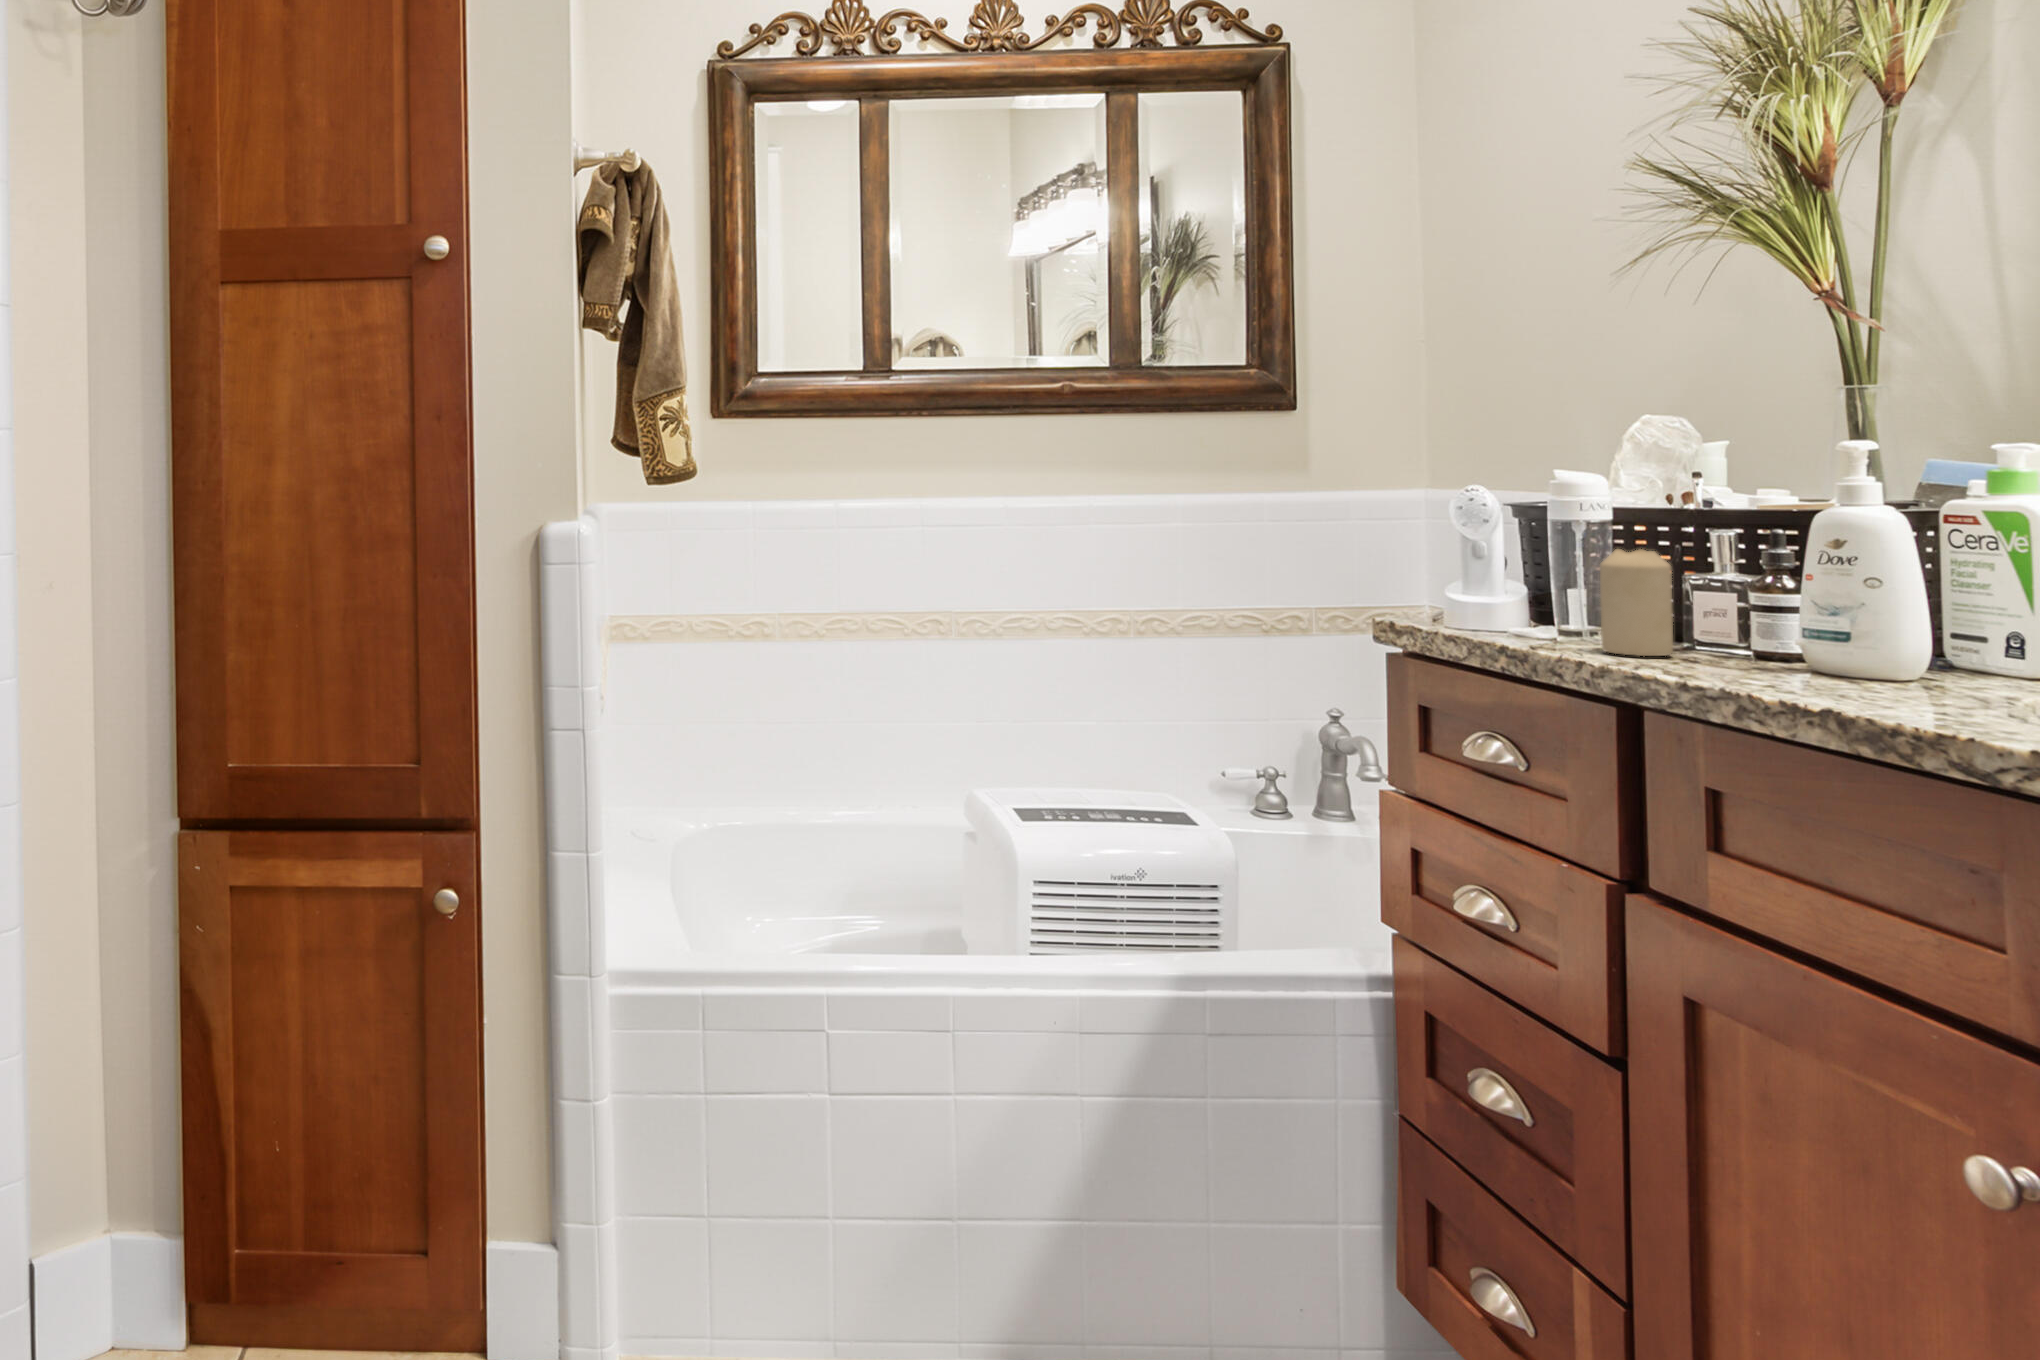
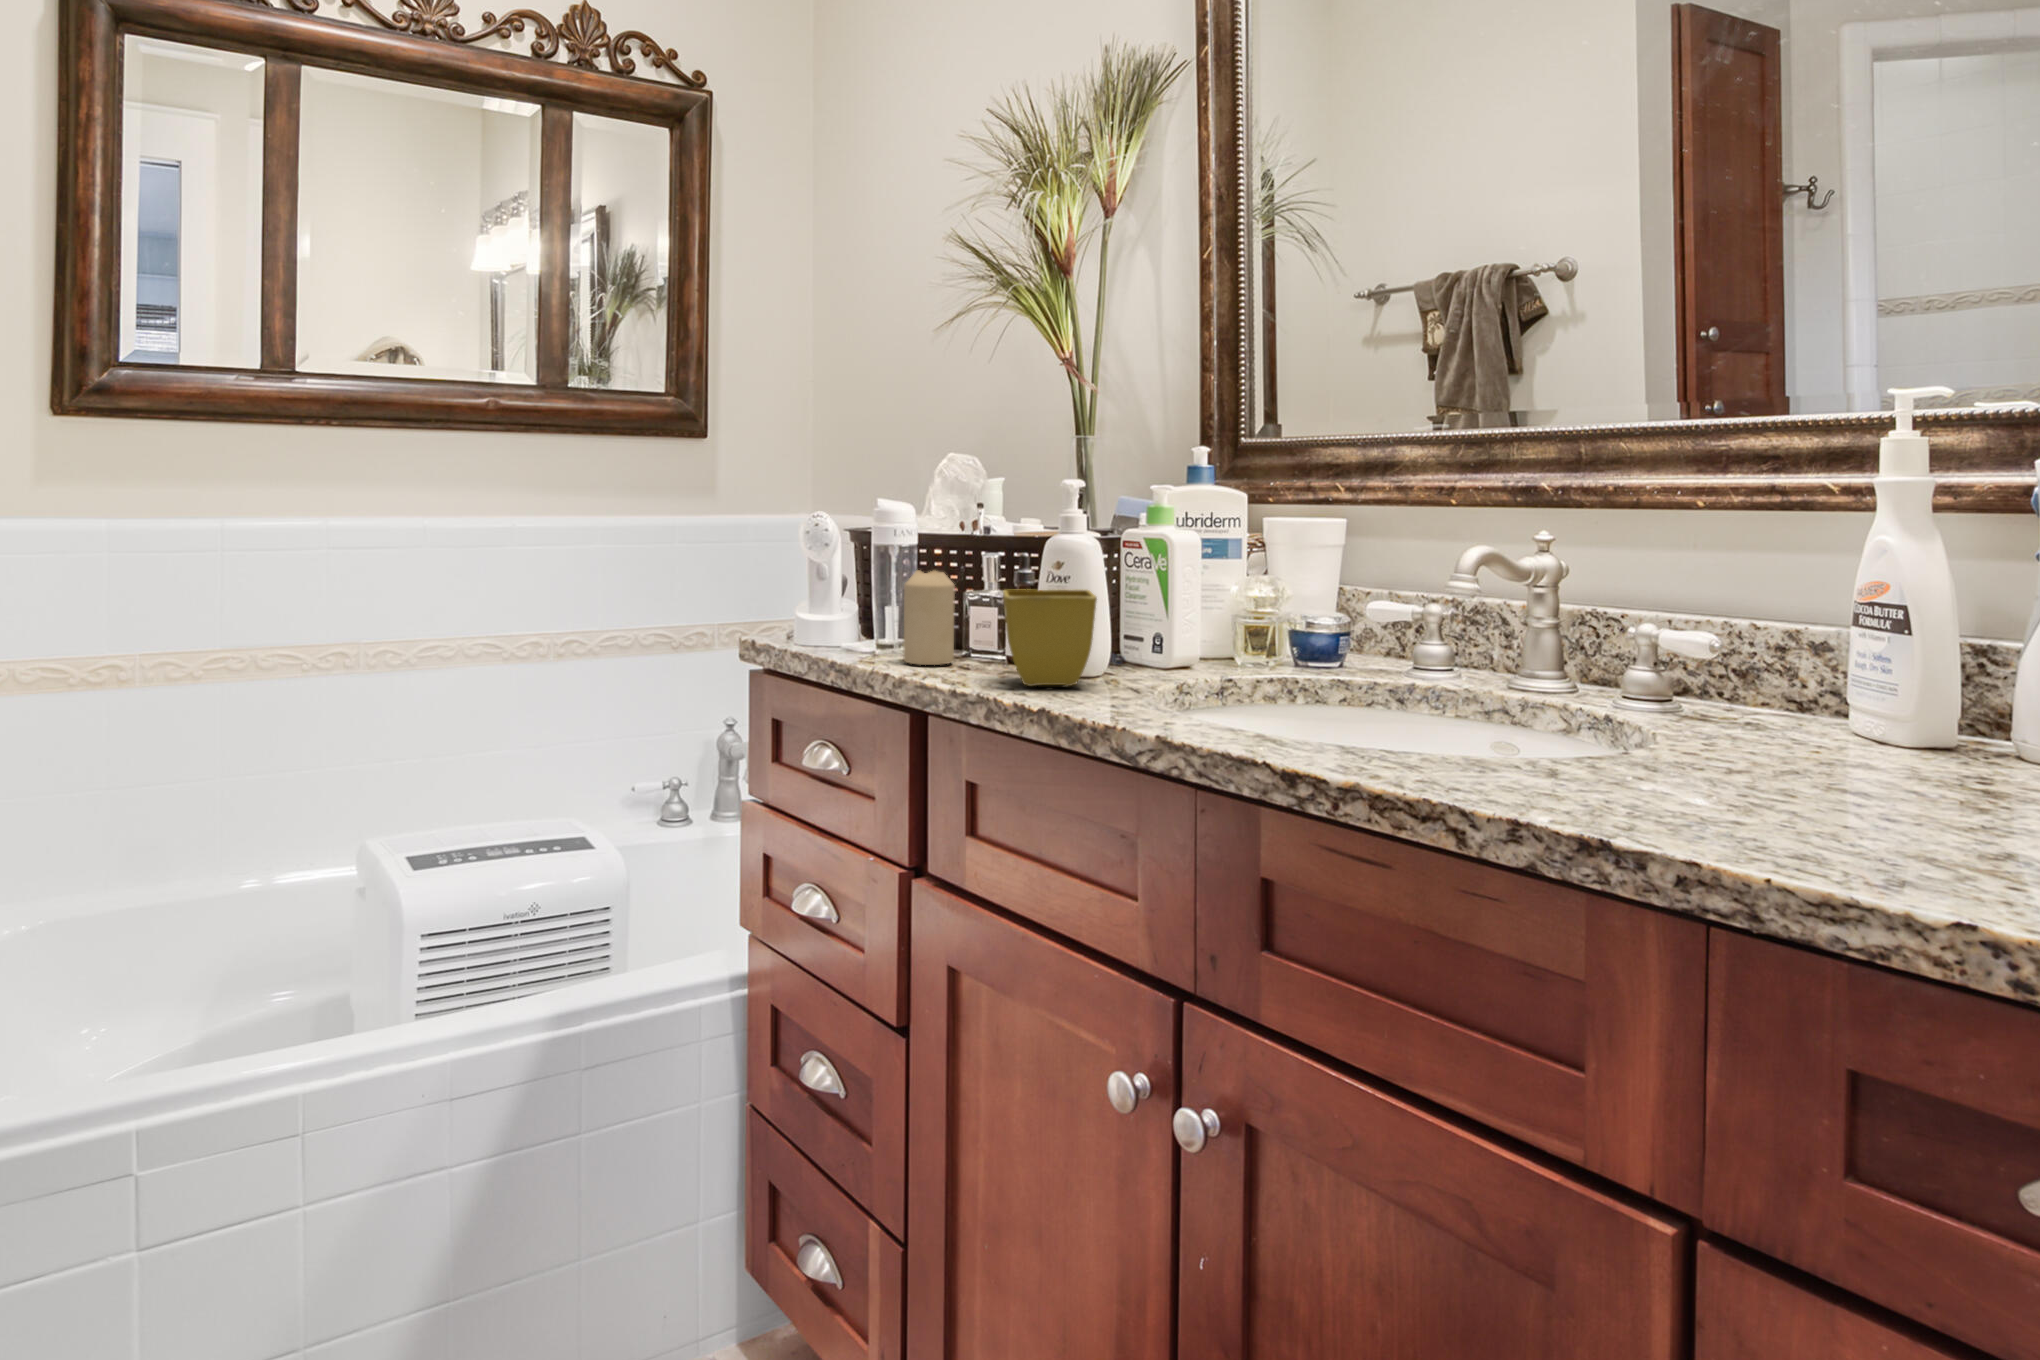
flower pot: none [1749,571,1902,687] -> present [1003,589,1097,686]

